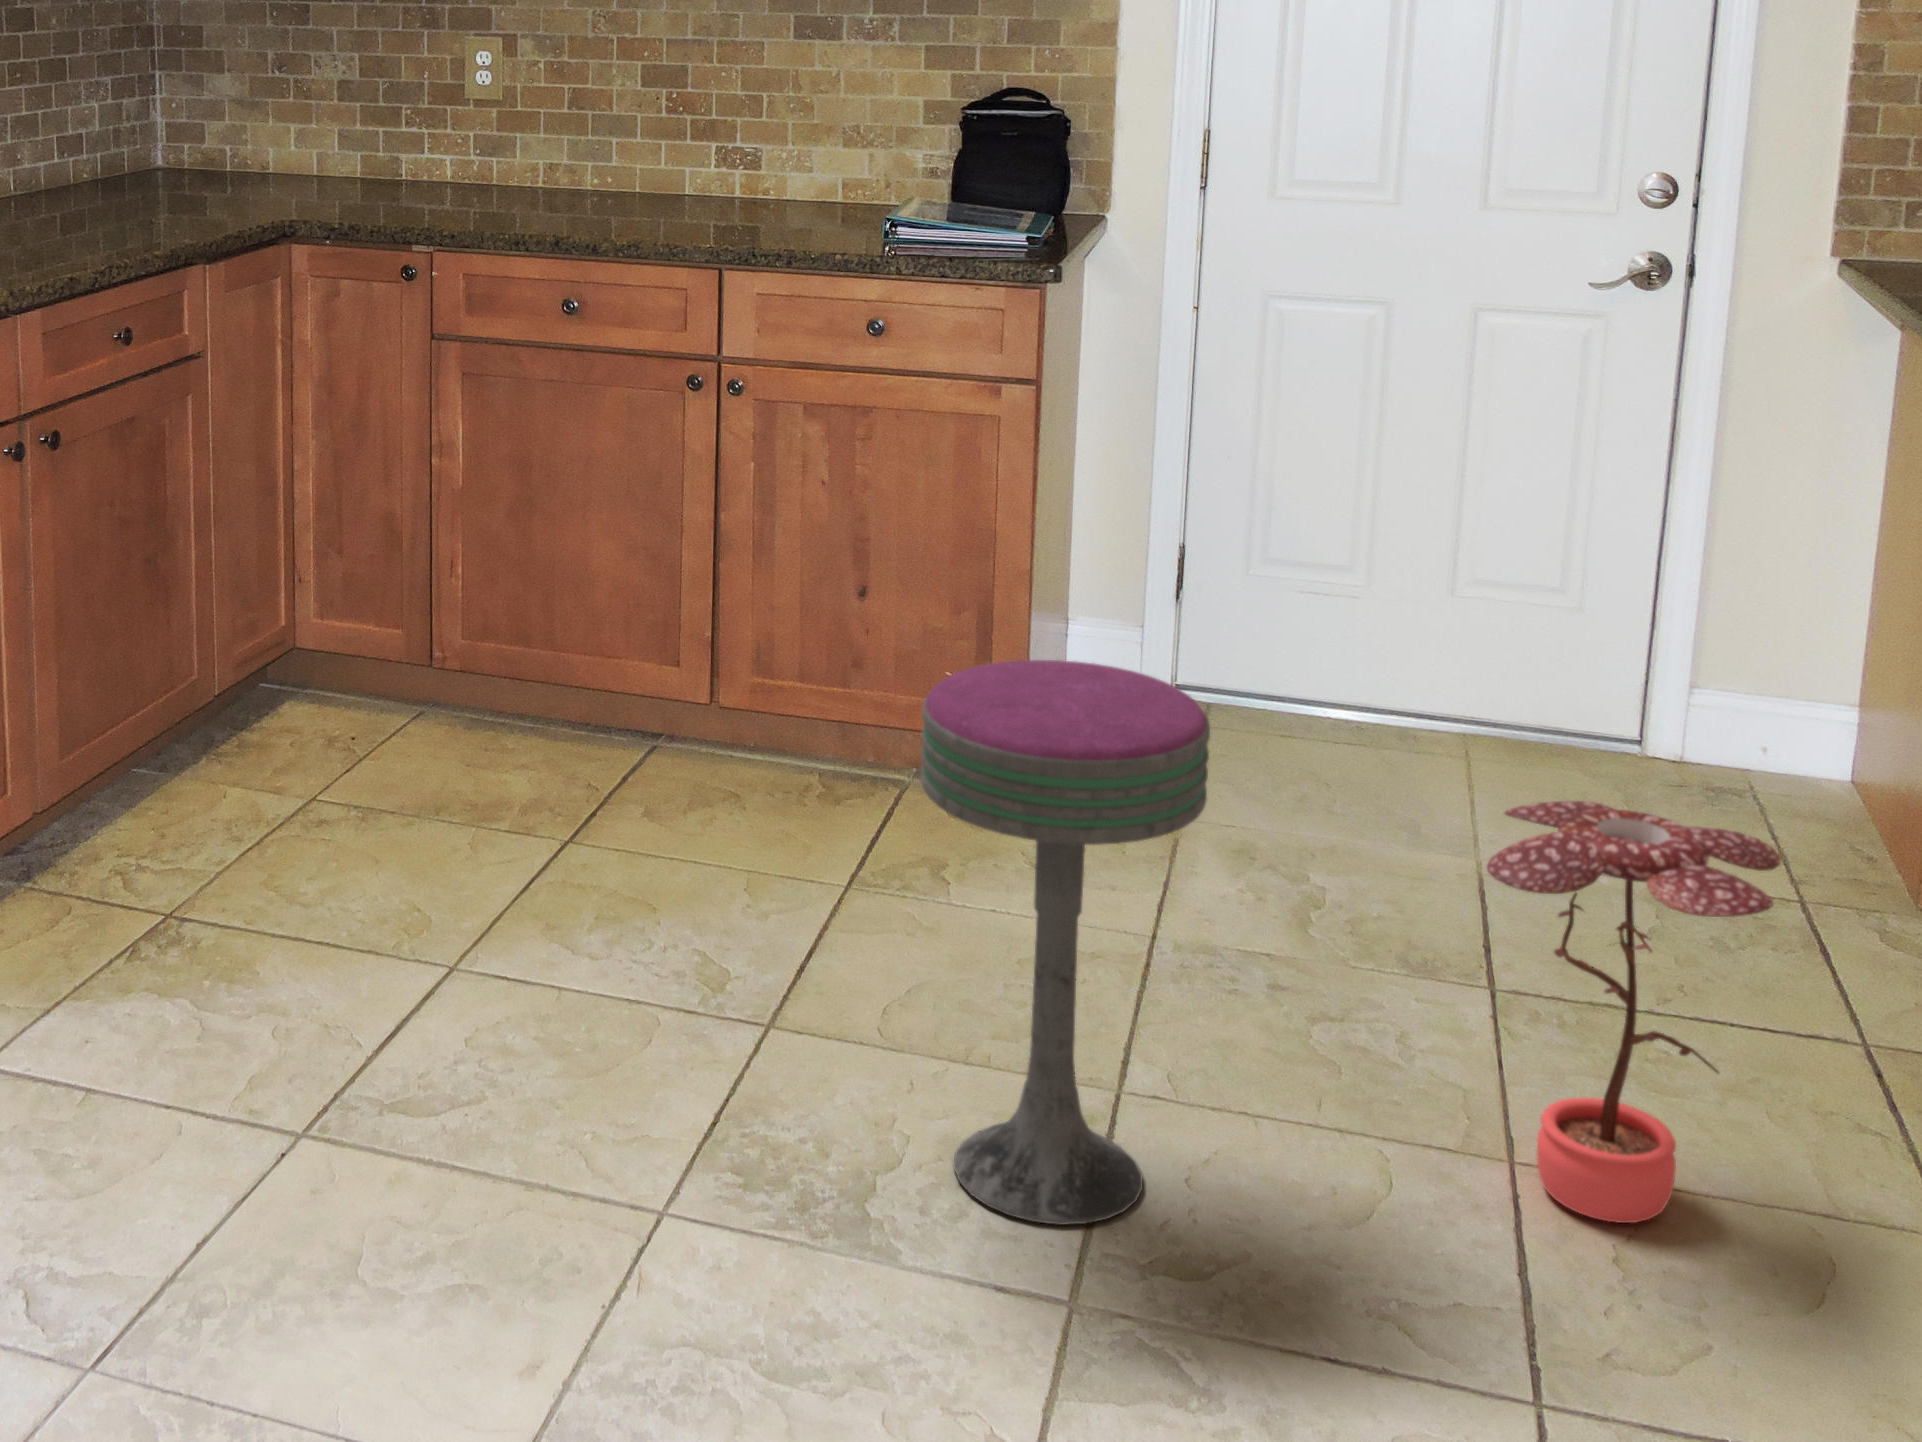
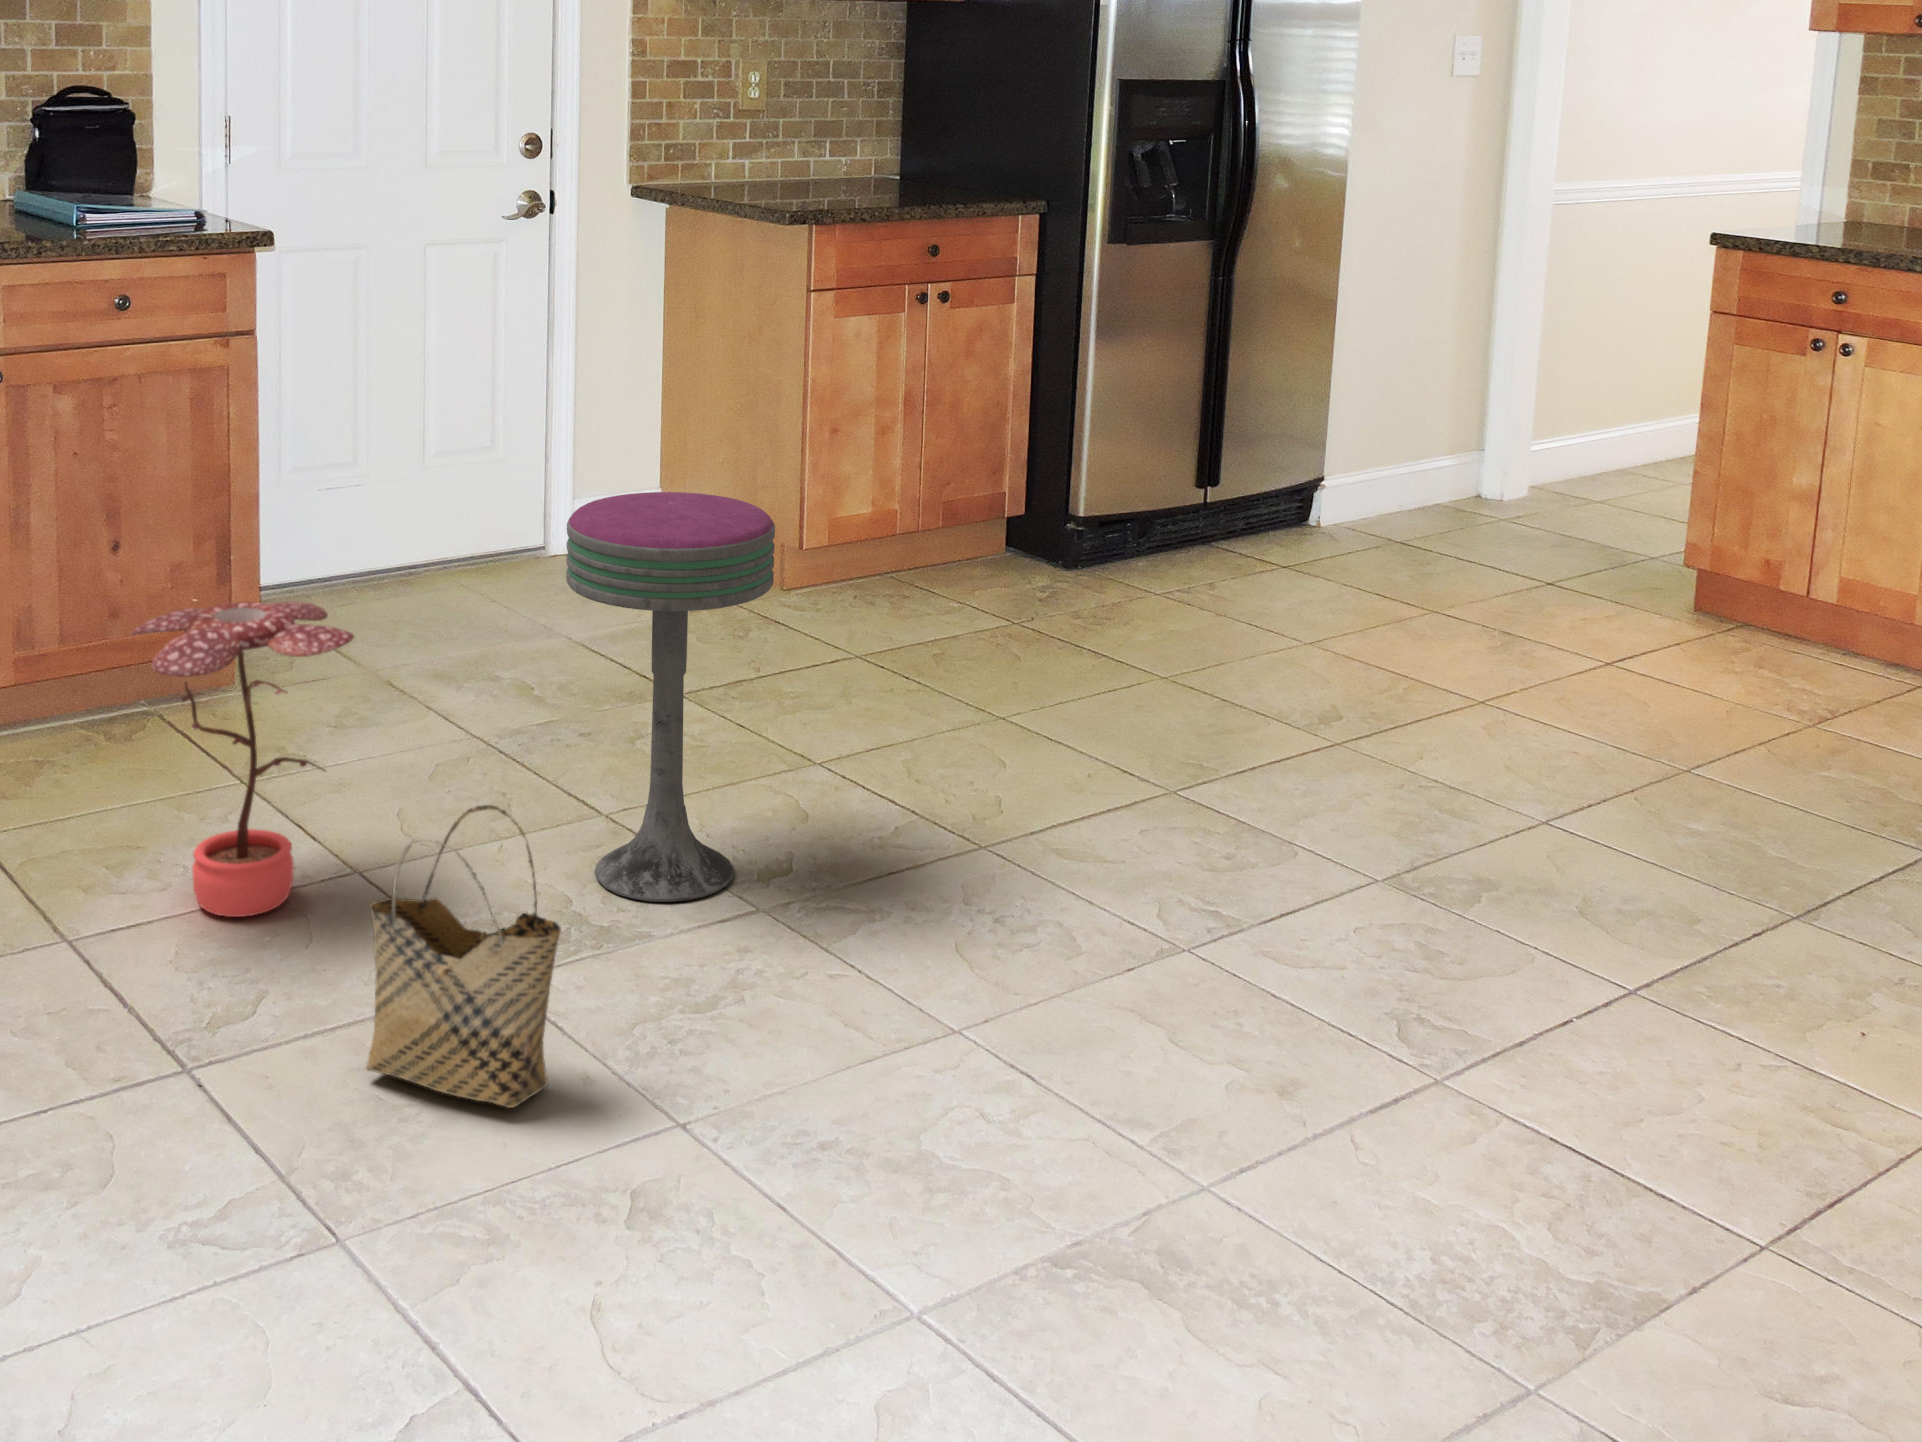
potted plant: present [1486,801,1781,1223] -> present [130,601,354,917]
woven basket: none [407,959,554,1312] -> present [366,805,561,1108]

